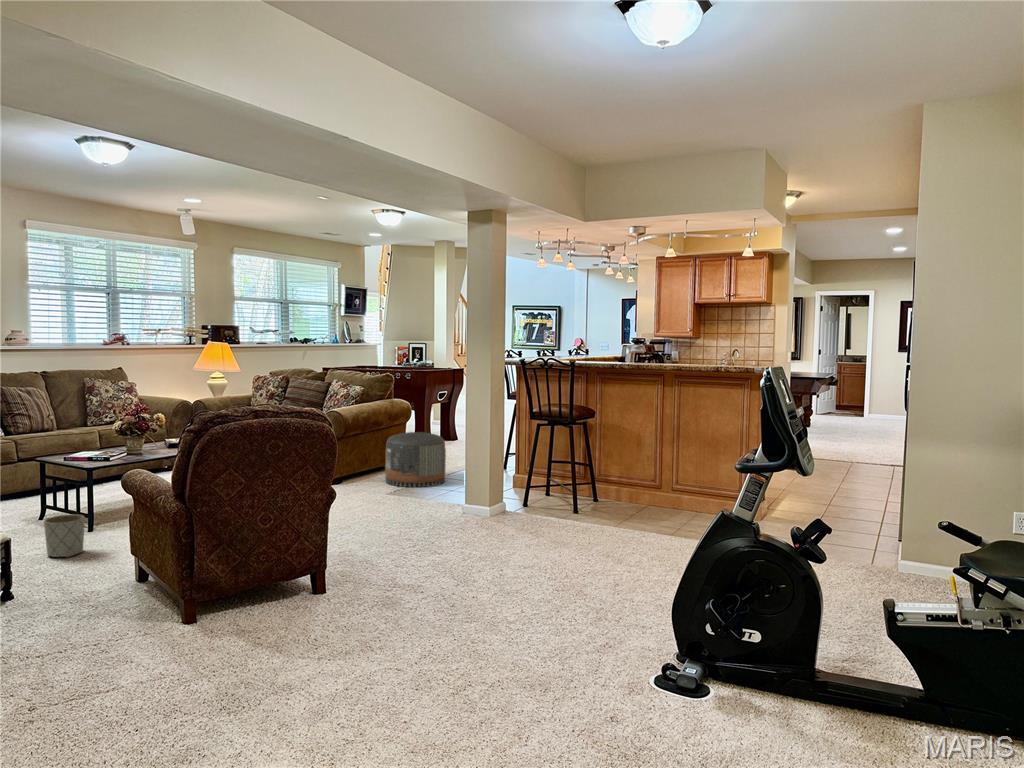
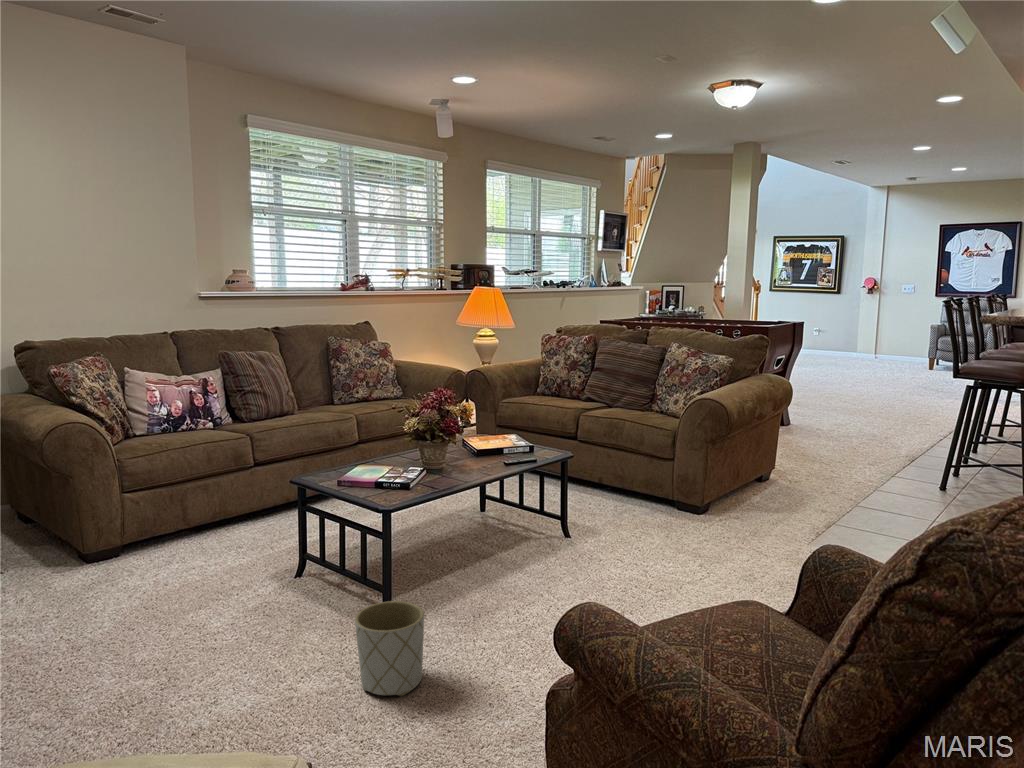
pouf: present [385,432,446,487] -> none [786,419,894,513]

